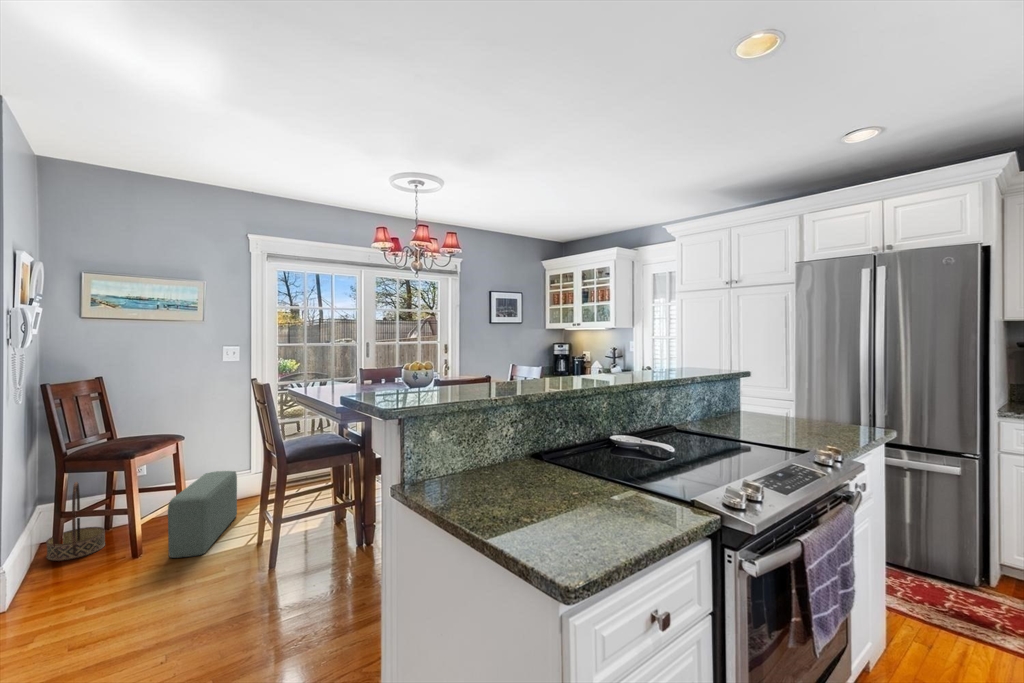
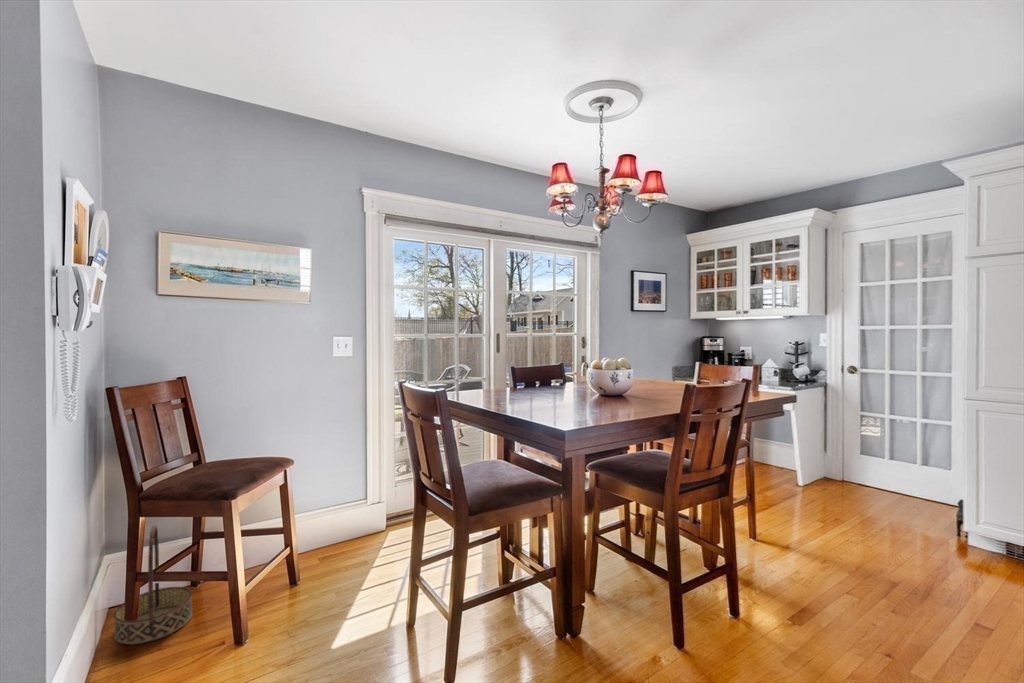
pouf: present [168,471,237,558] -> none [282,506,359,650]

